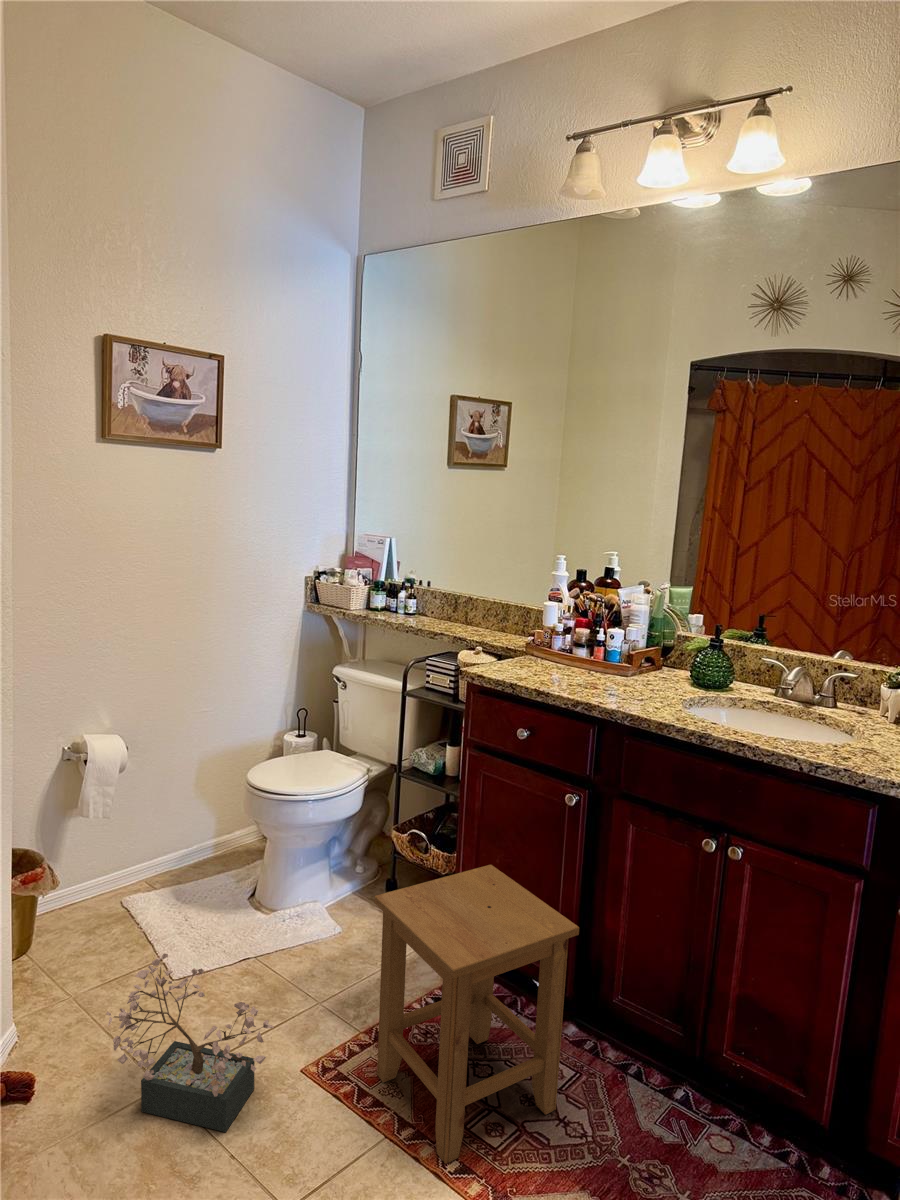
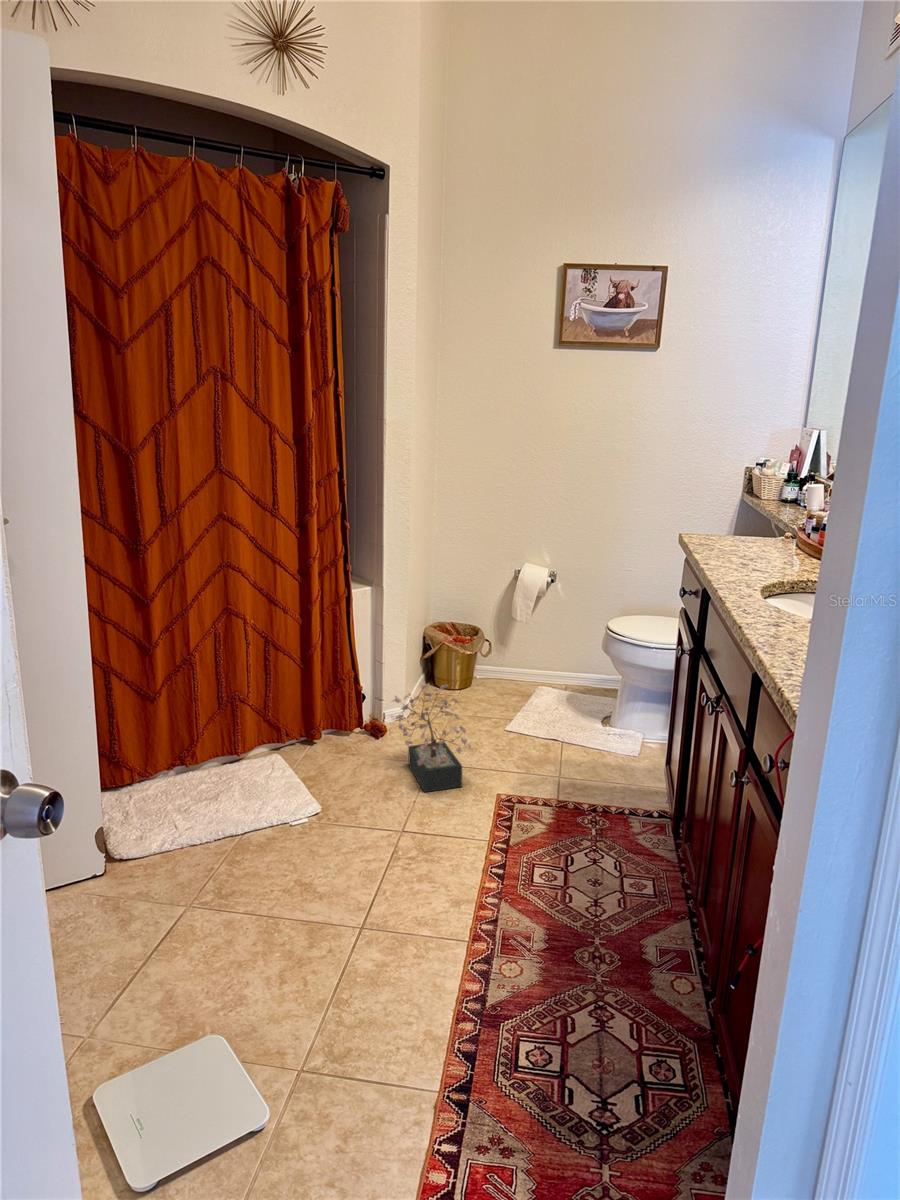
stool: present [374,865,579,1164] -> none [484,681,636,896]

